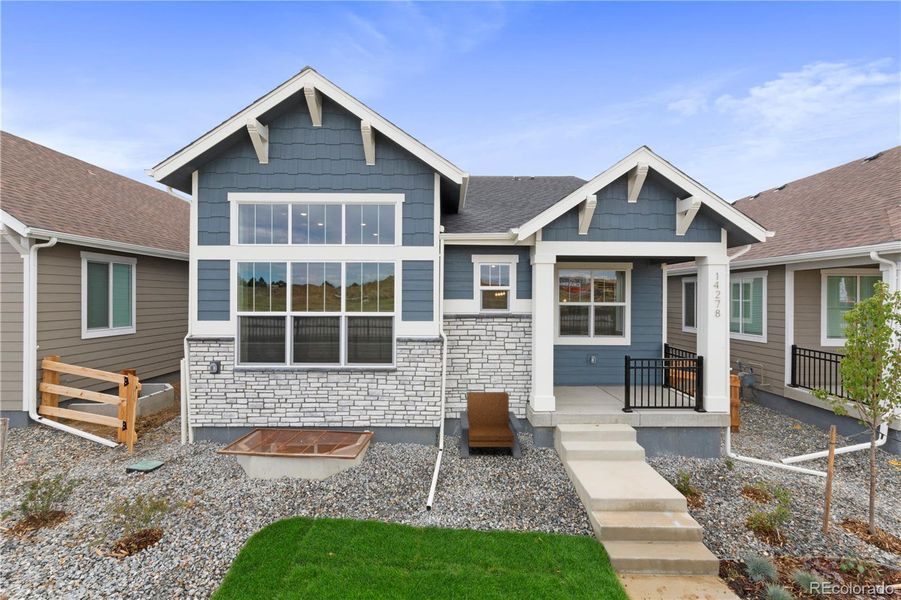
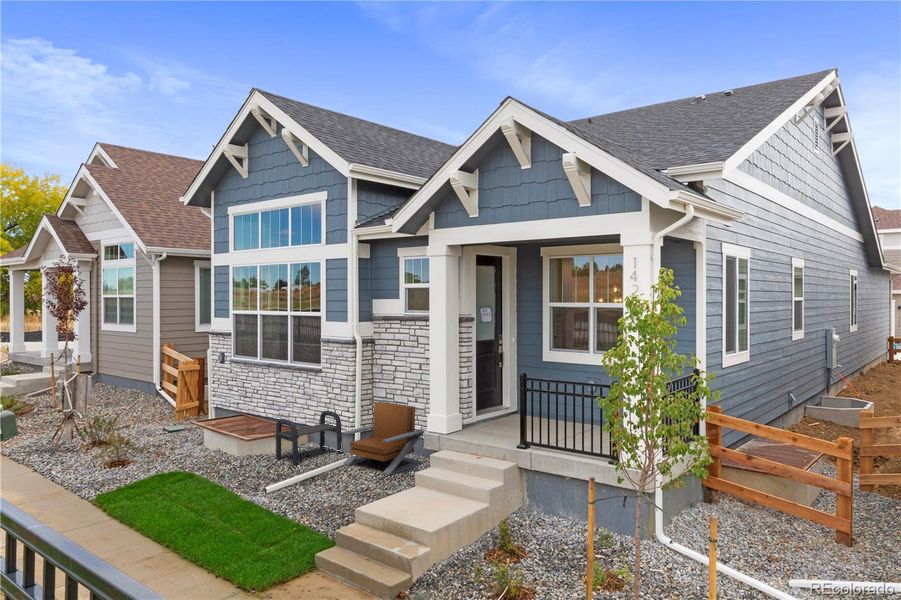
bench: none [385,409,430,472] -> present [276,411,342,465]

